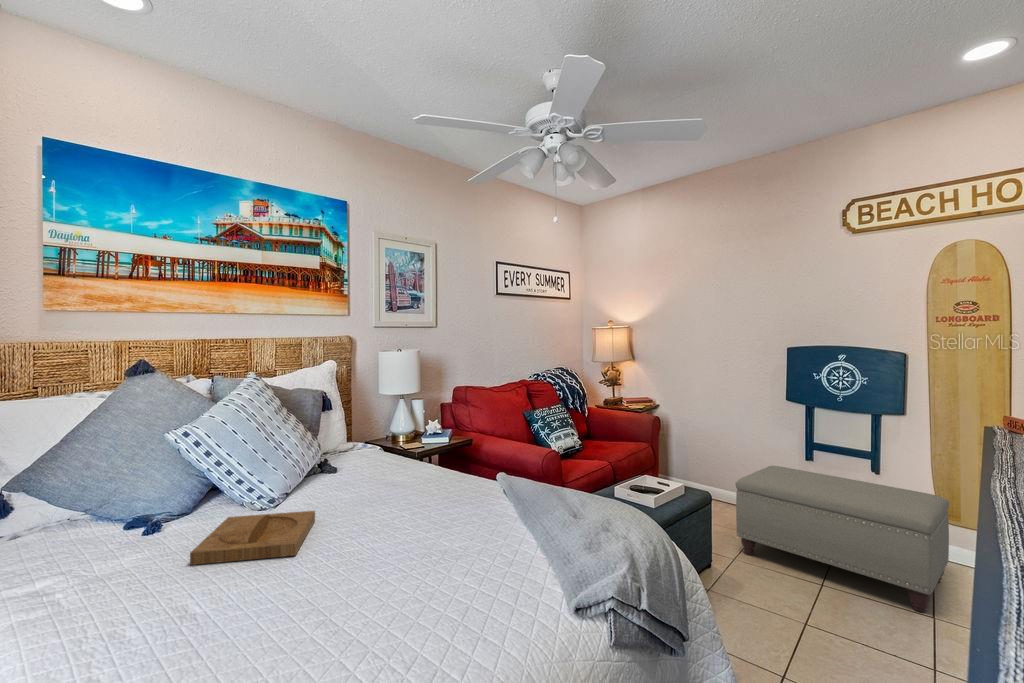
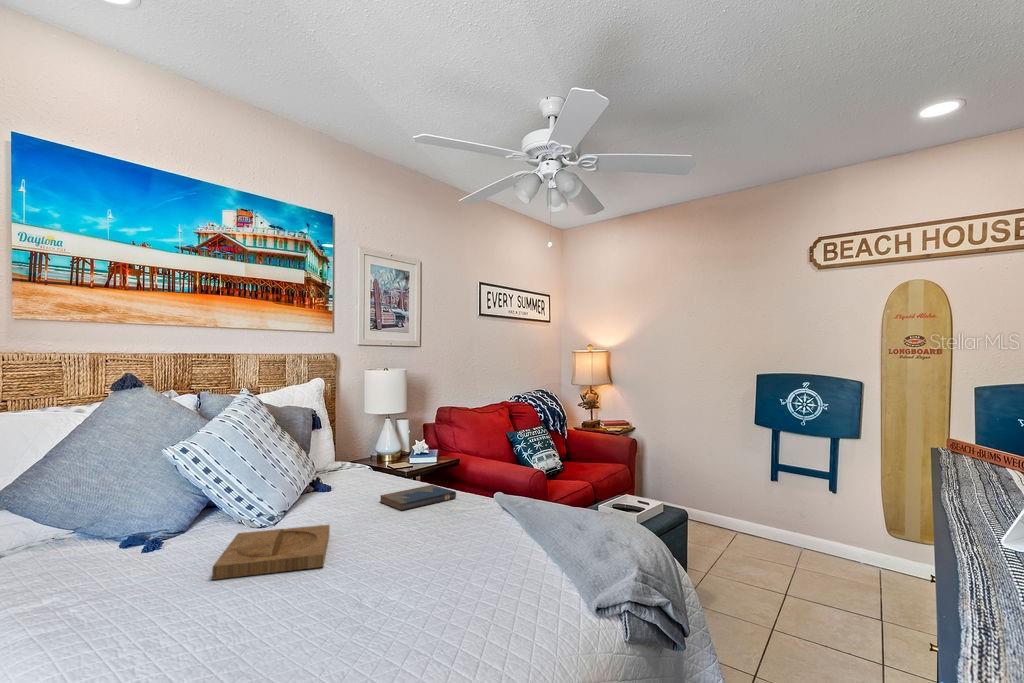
ottoman: present [736,466,949,612] -> none [716,481,912,614]
hardcover book: none [376,469,451,496] -> present [380,485,456,511]

